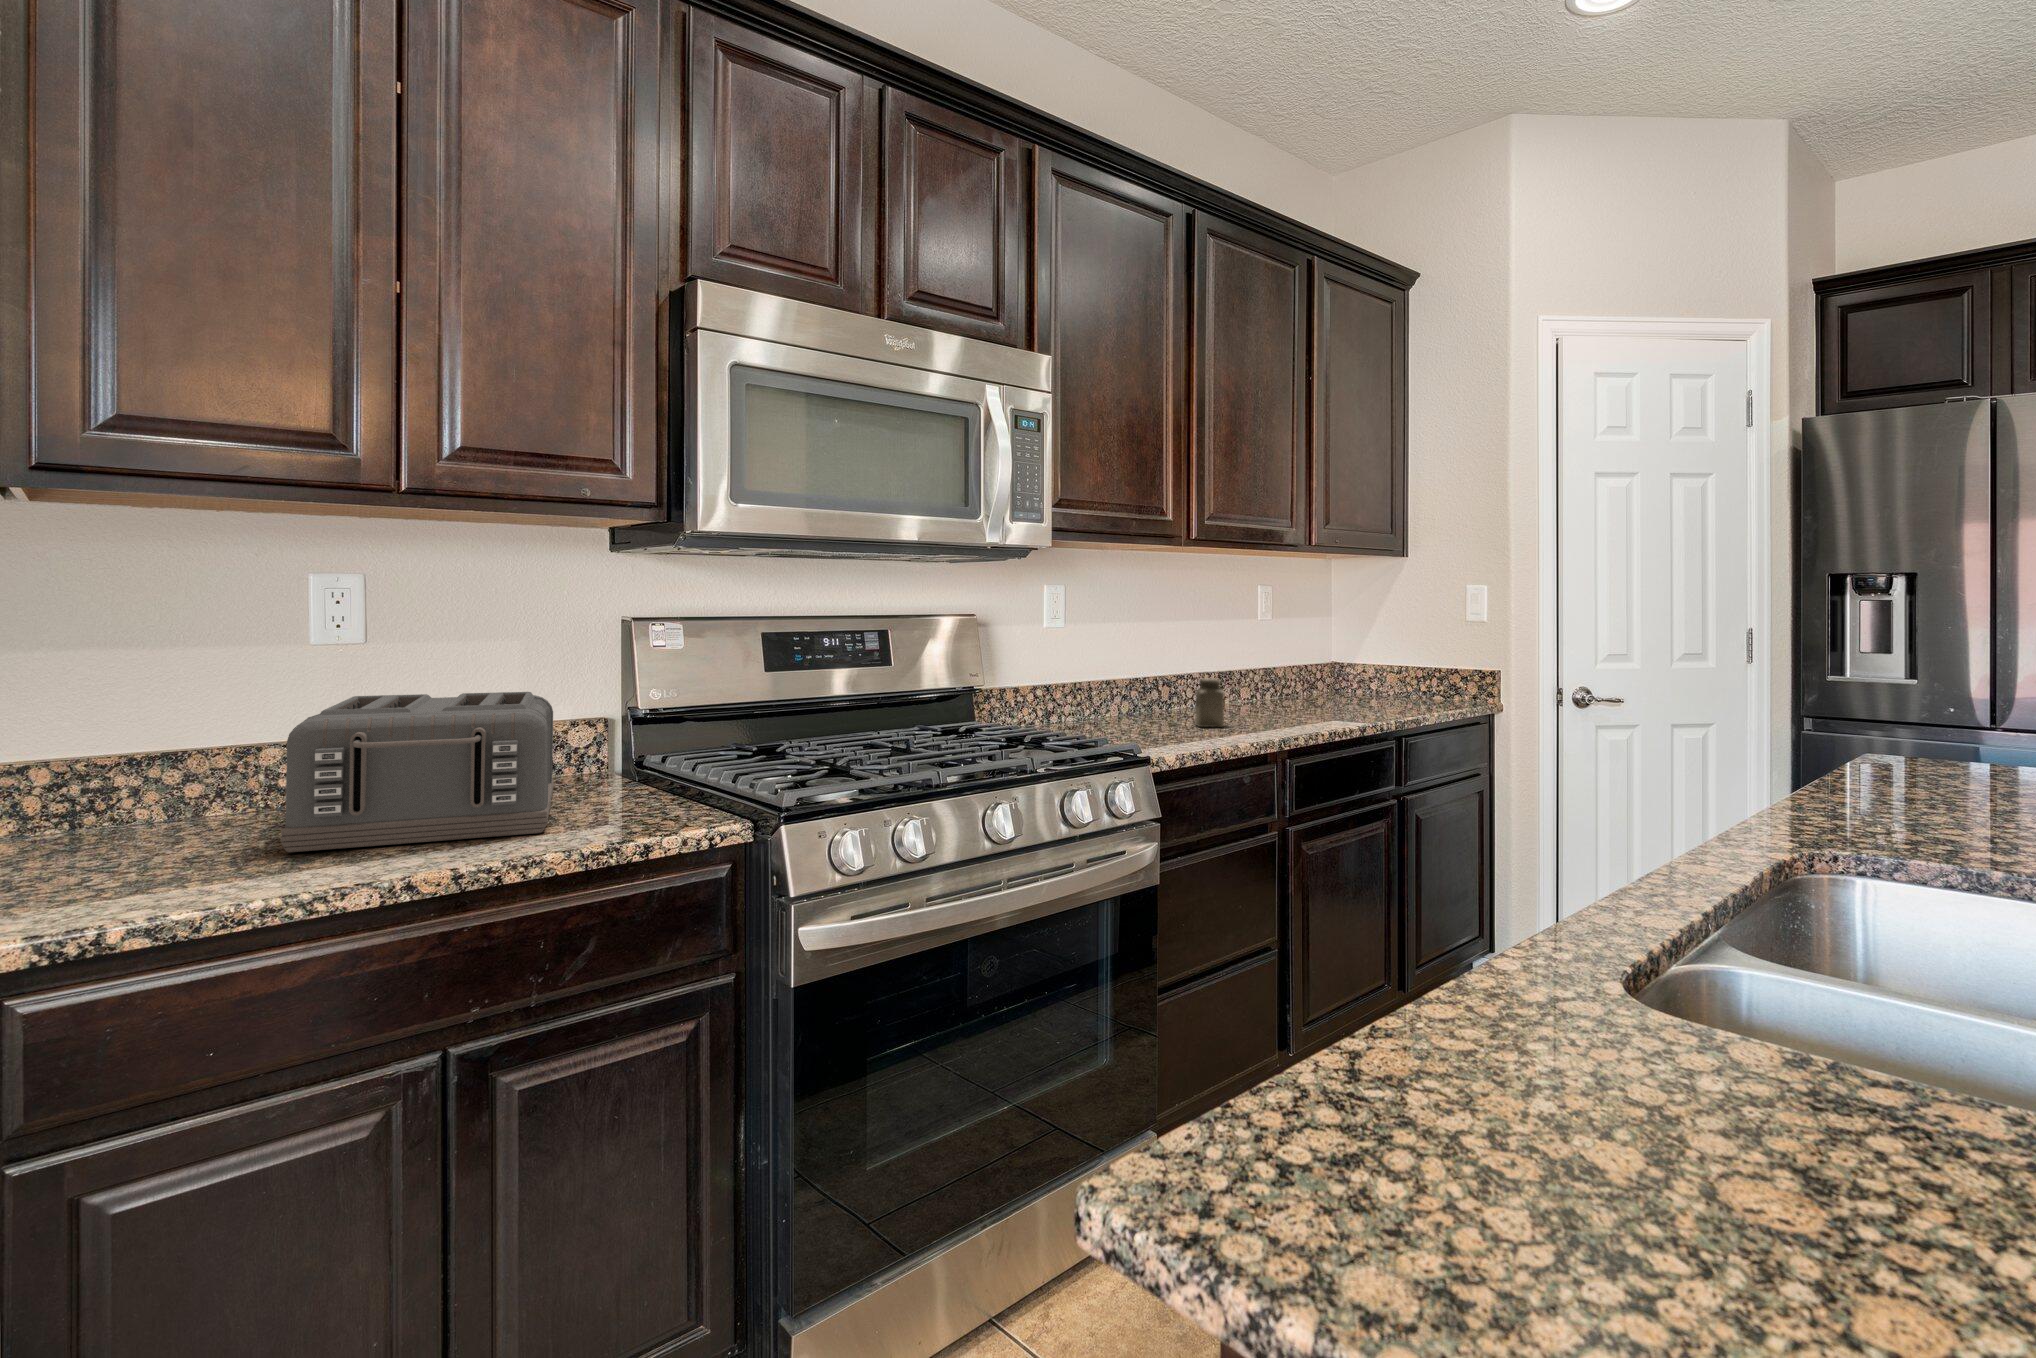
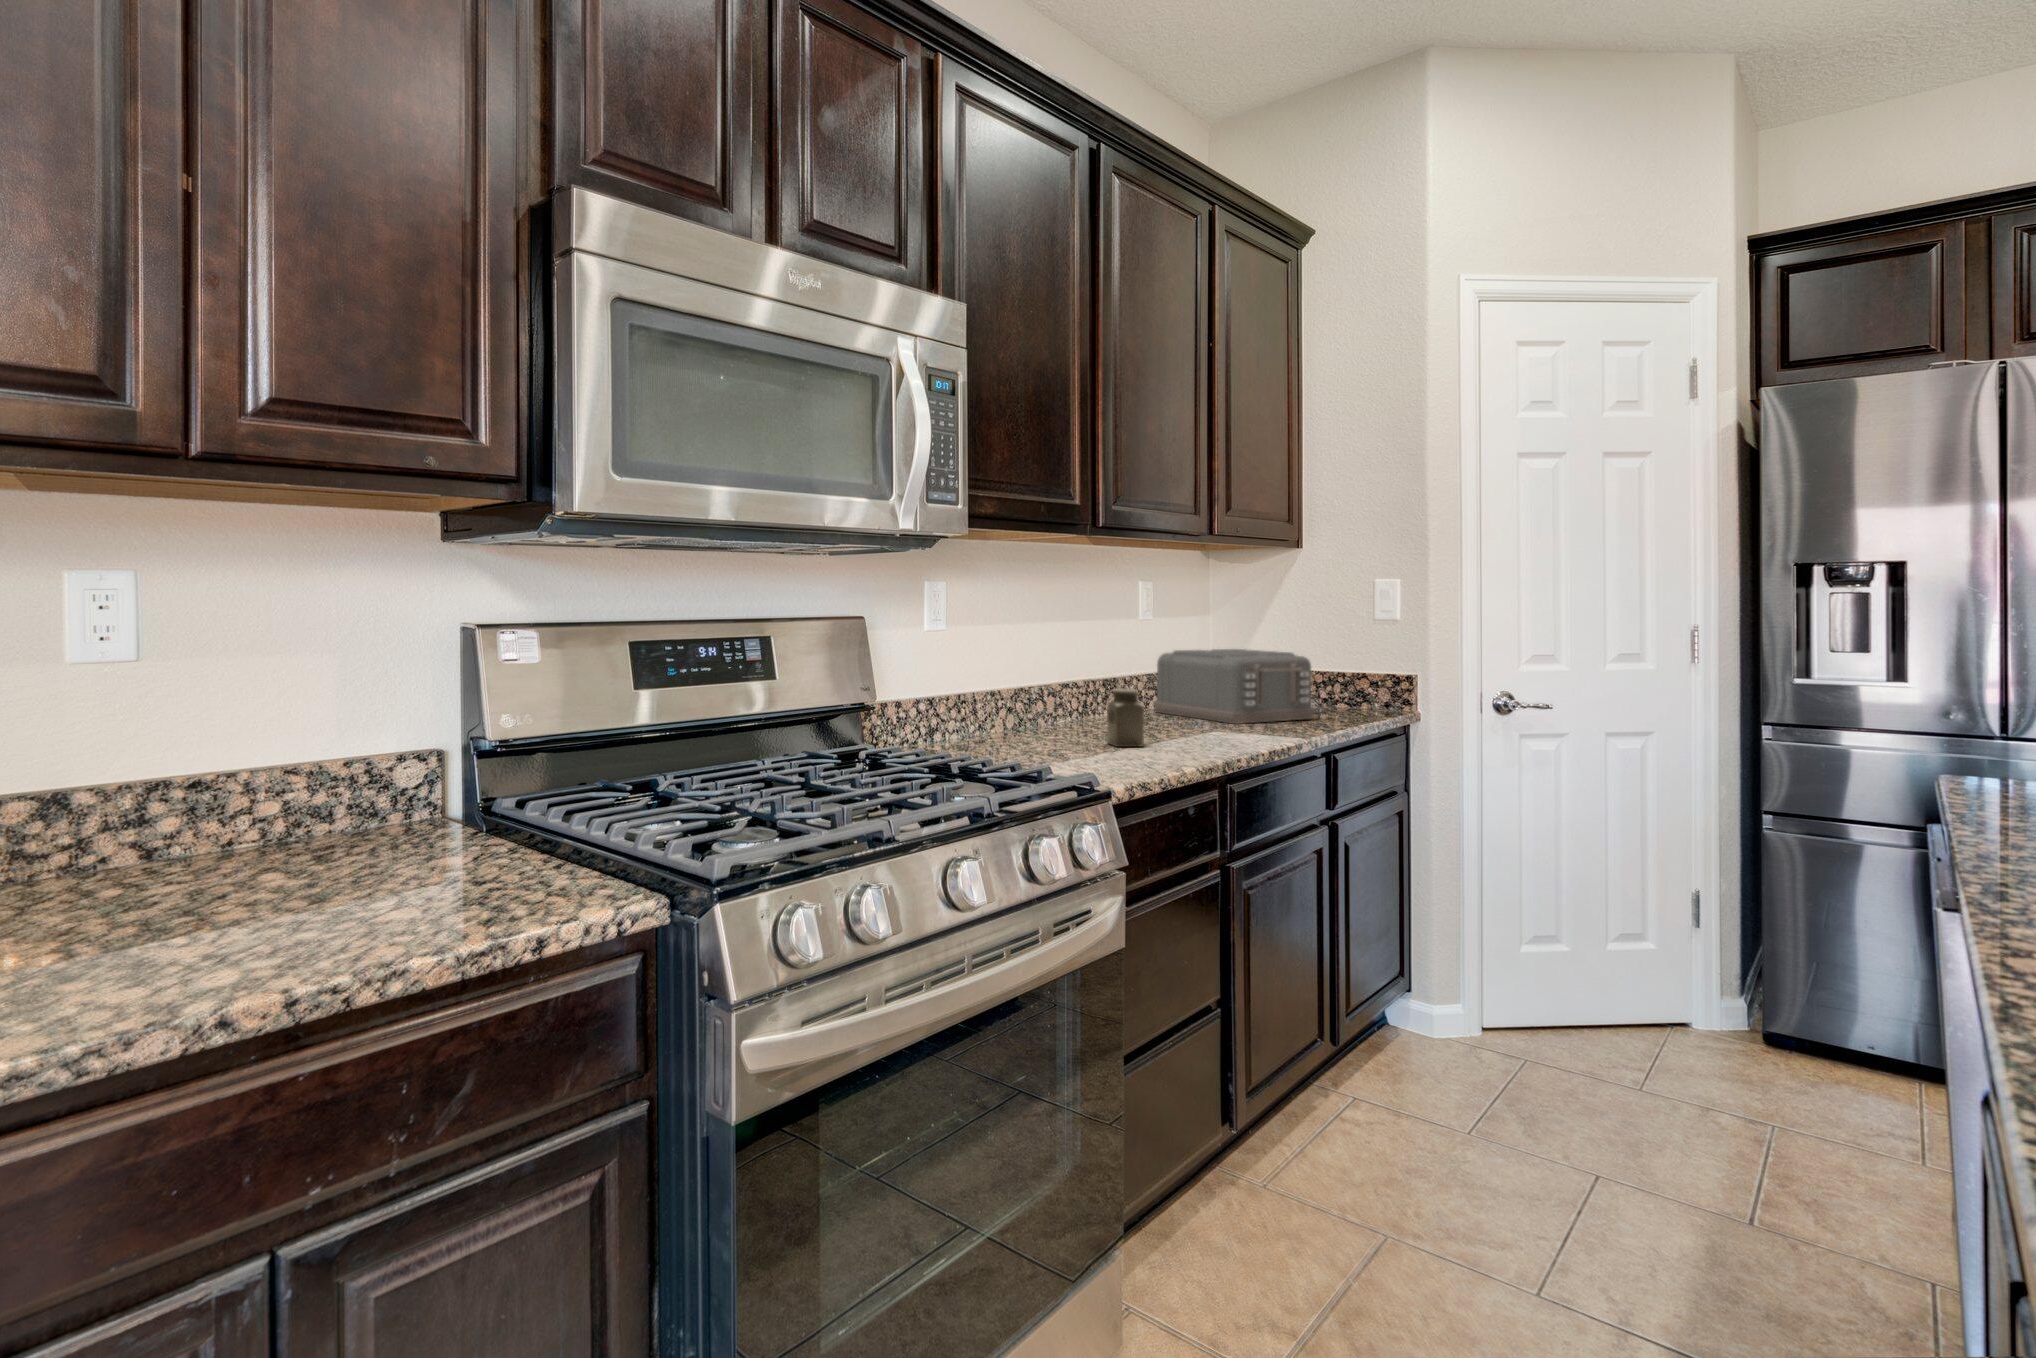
toaster: present [281,692,554,852] -> present [1154,649,1314,724]

